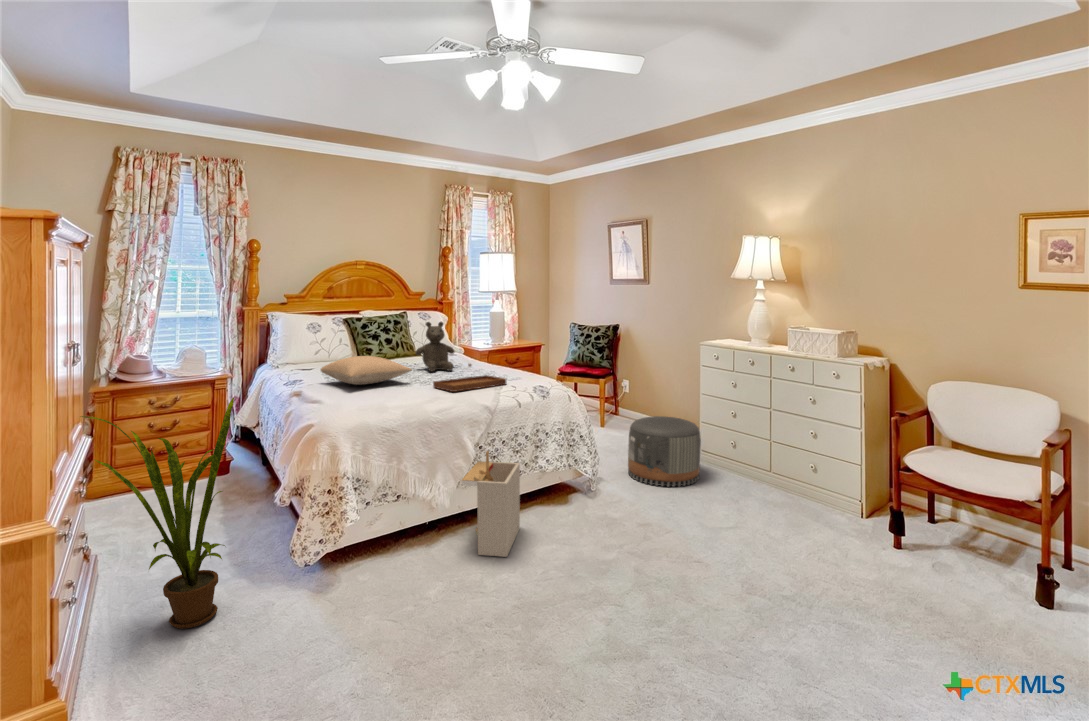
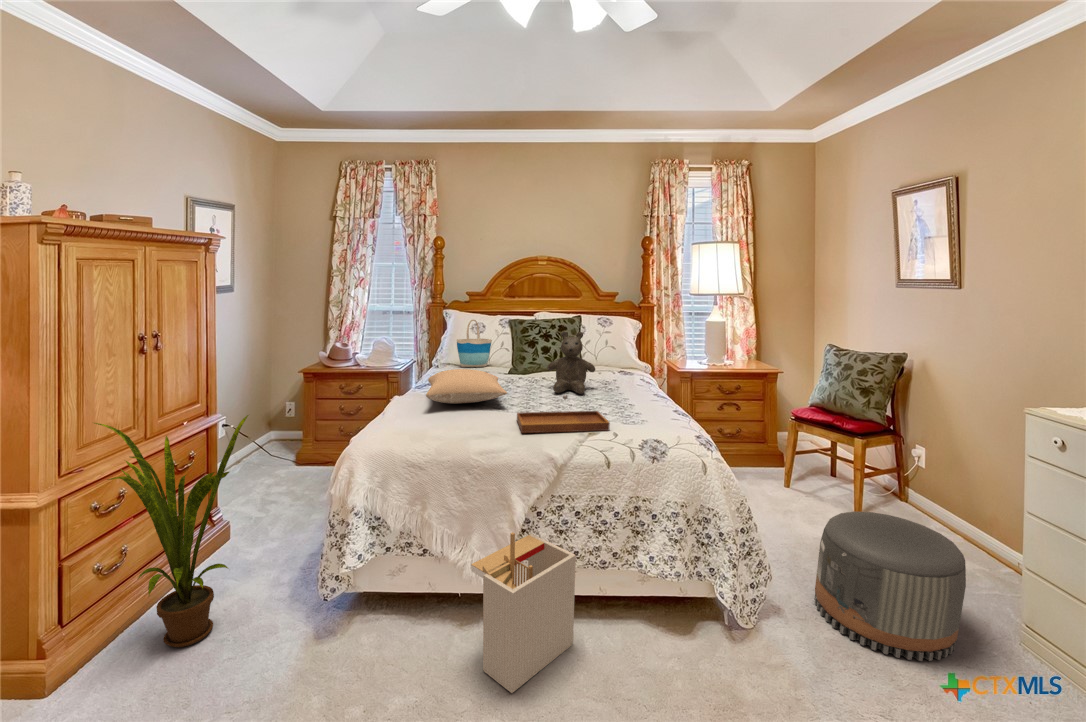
tote bag: none [300,319,334,365] -> present [457,320,492,367]

